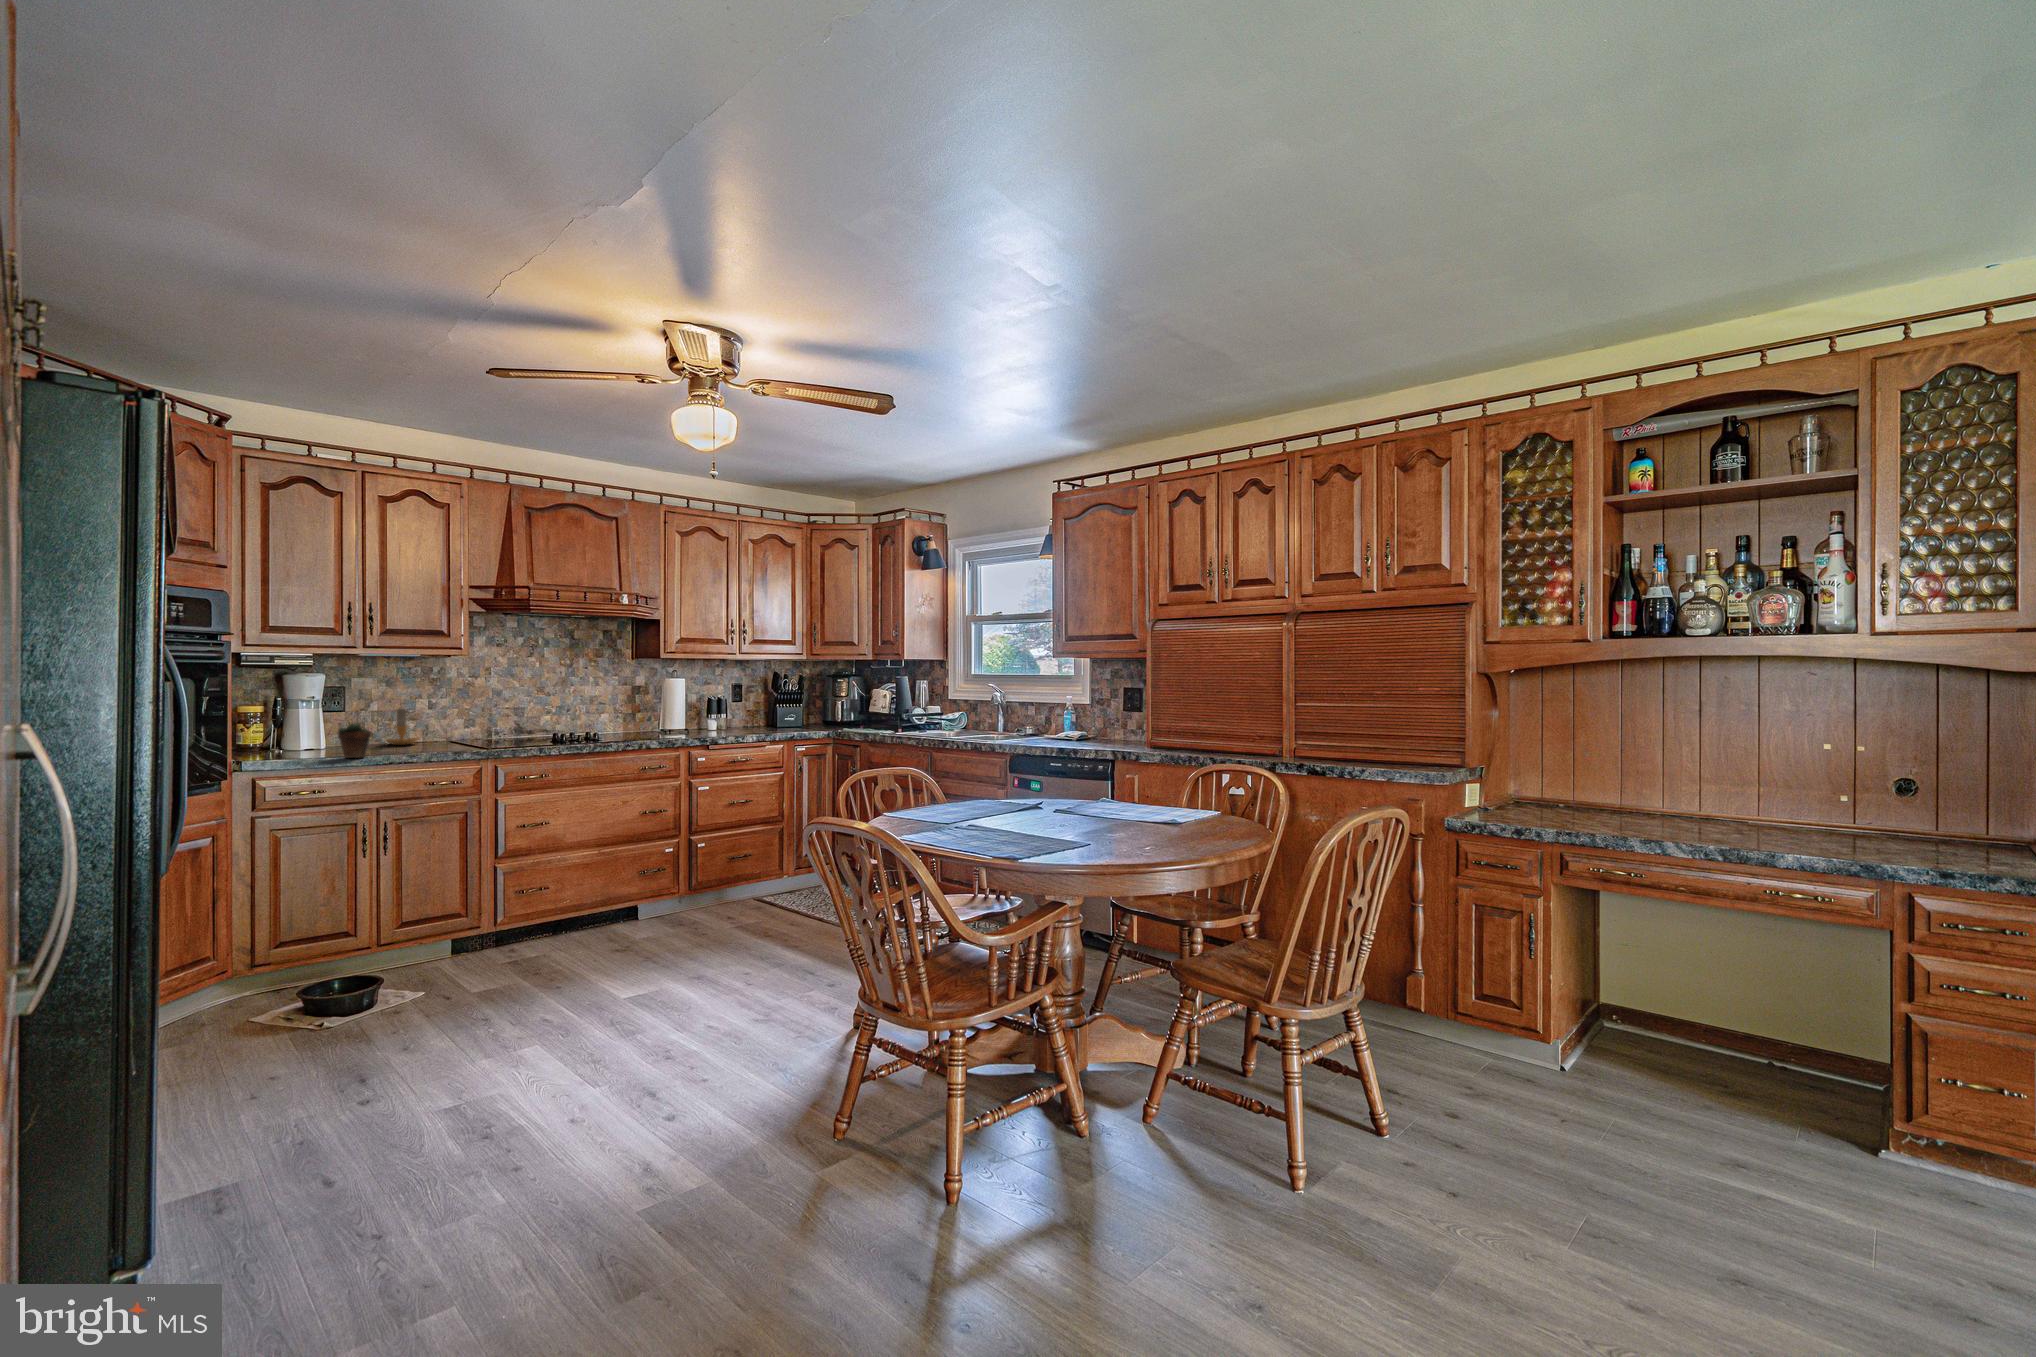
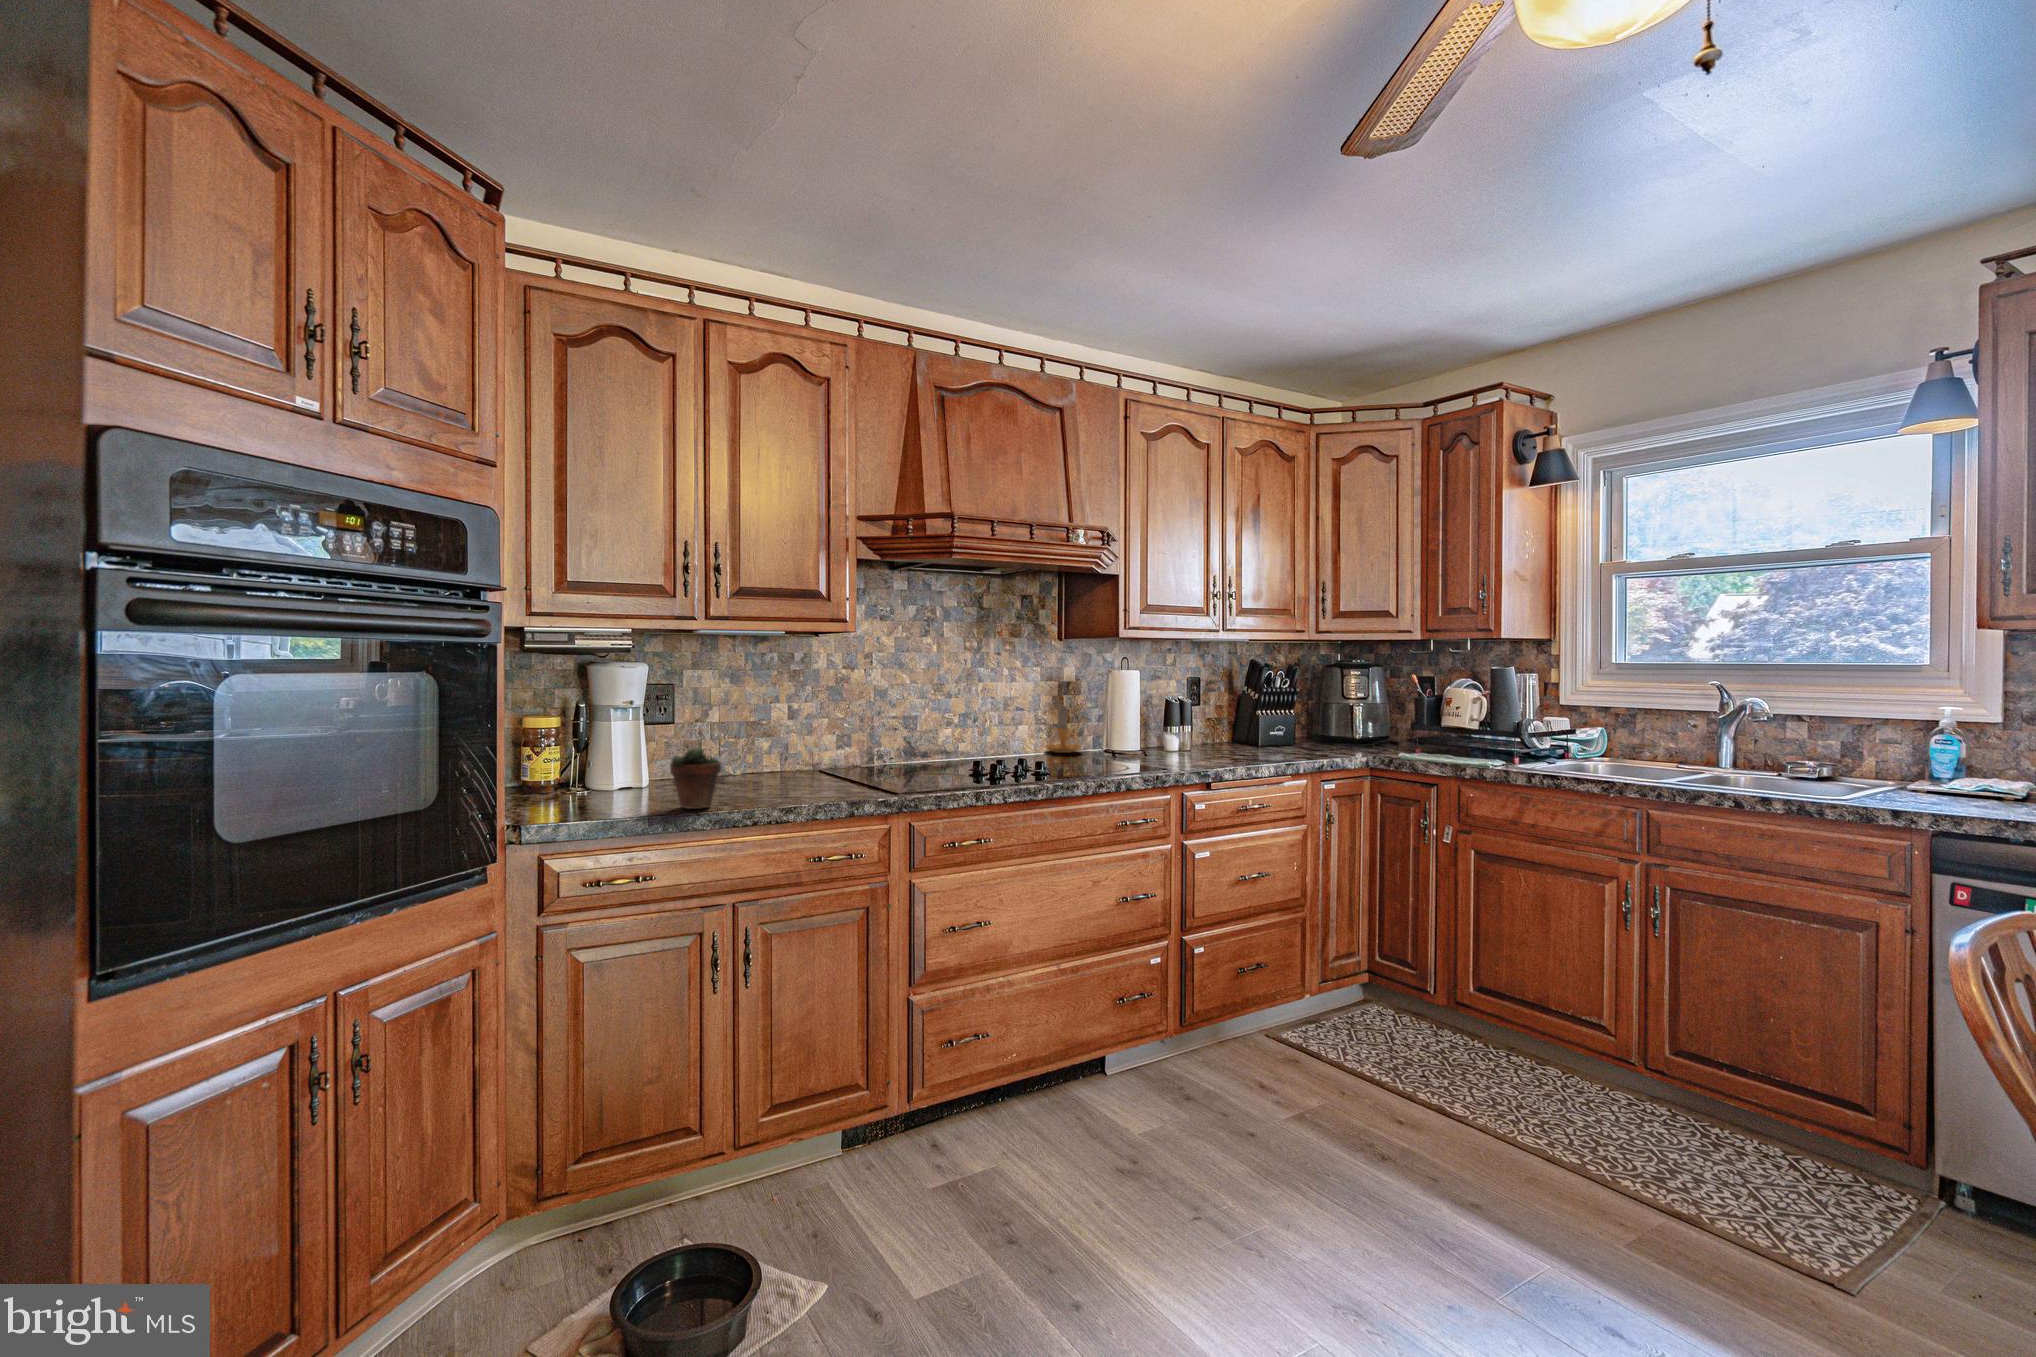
candle: present [386,708,419,745] -> present [1045,706,1082,753]

